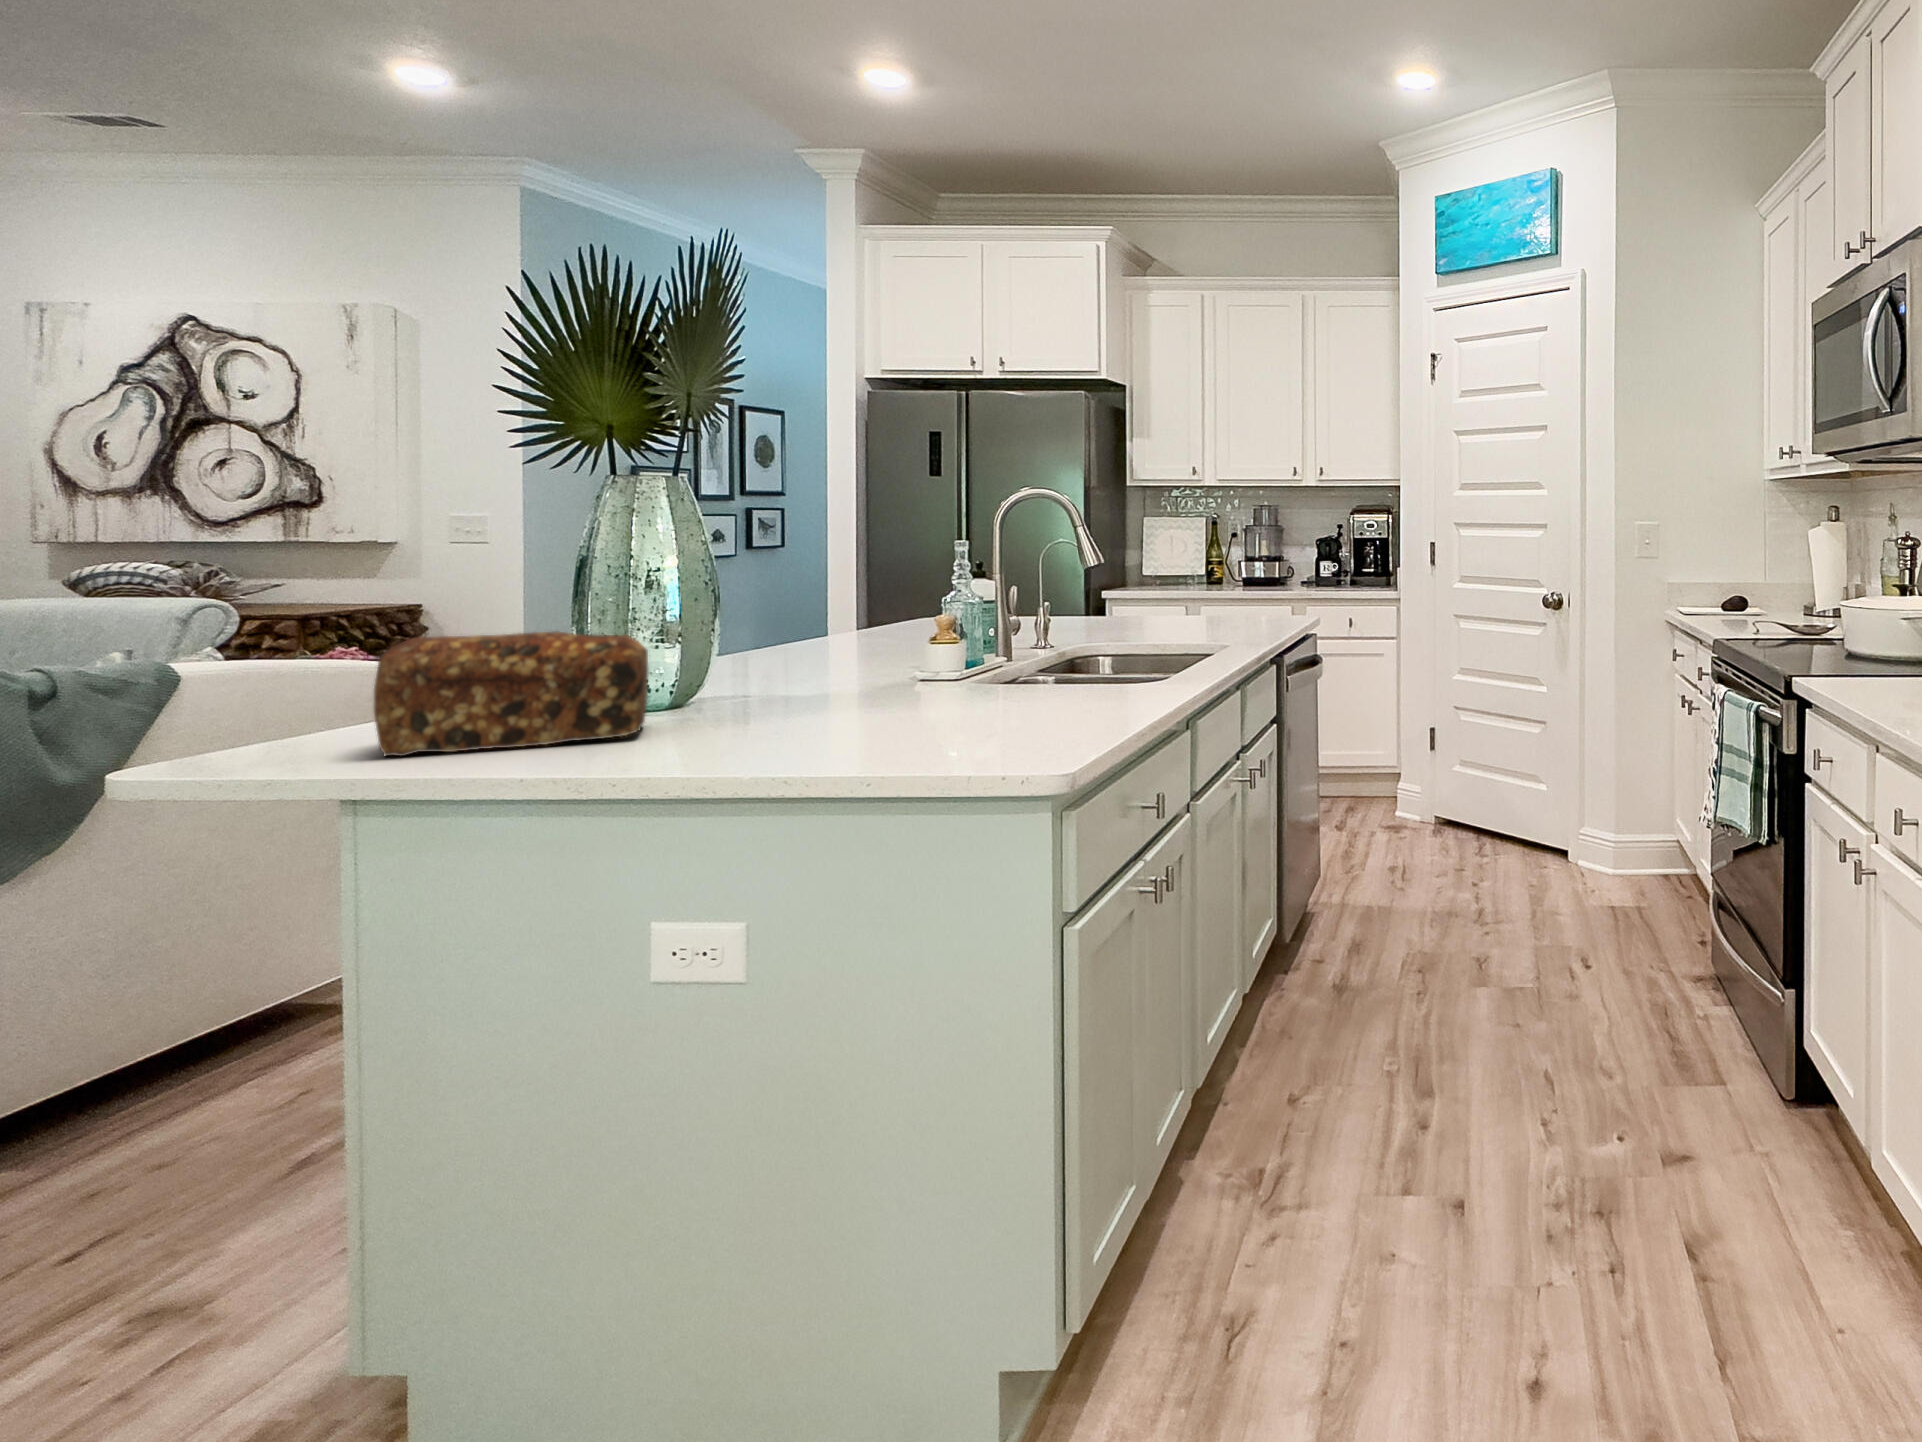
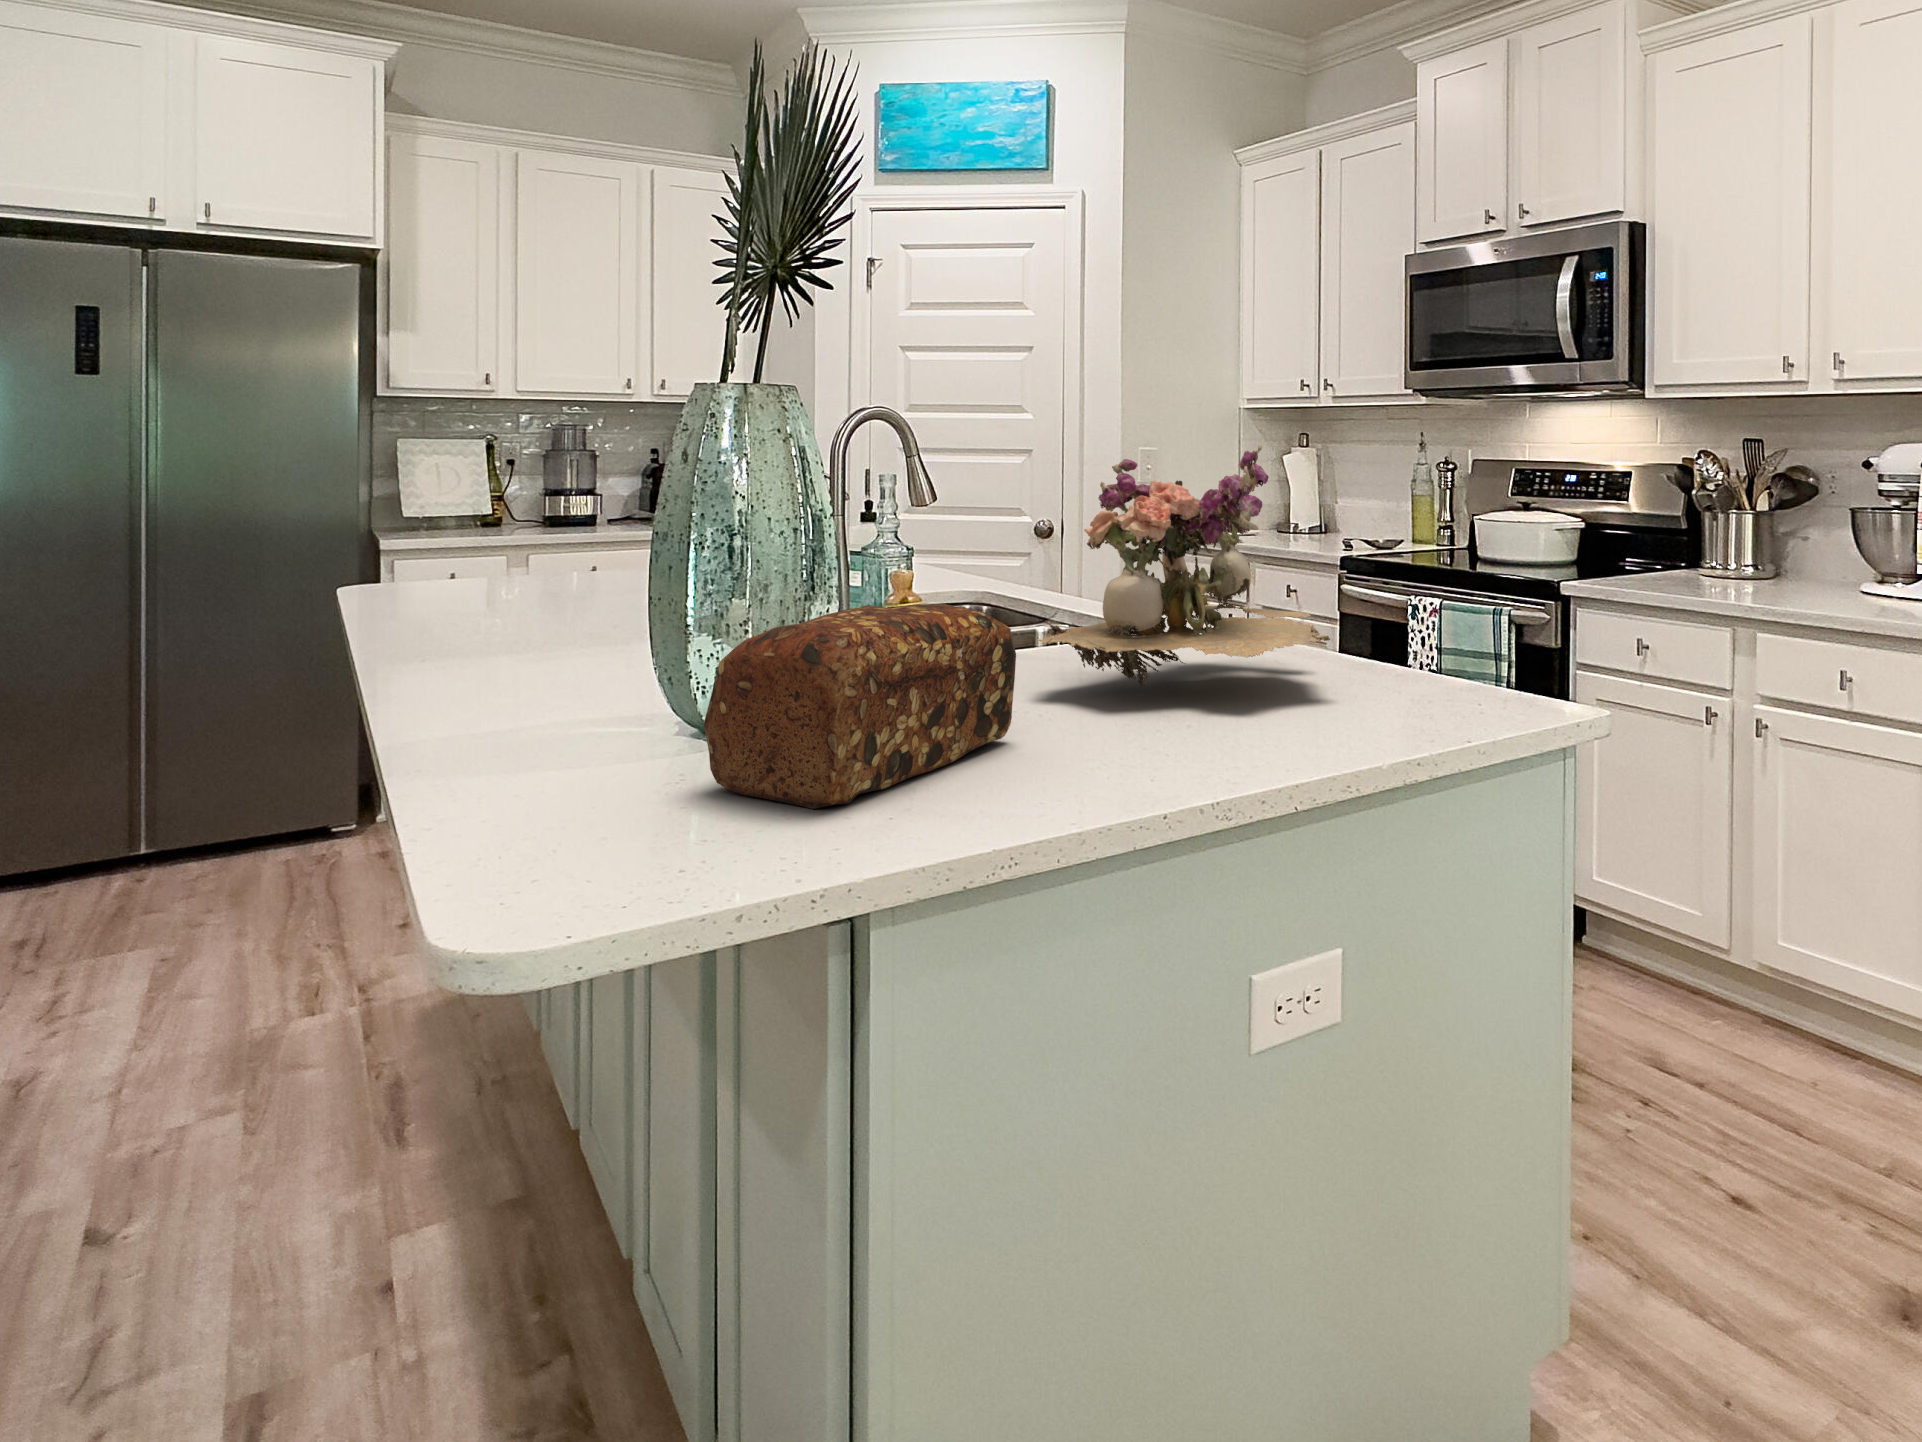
flower arrangement: none [774,518,1057,722] -> present [1038,445,1330,687]

